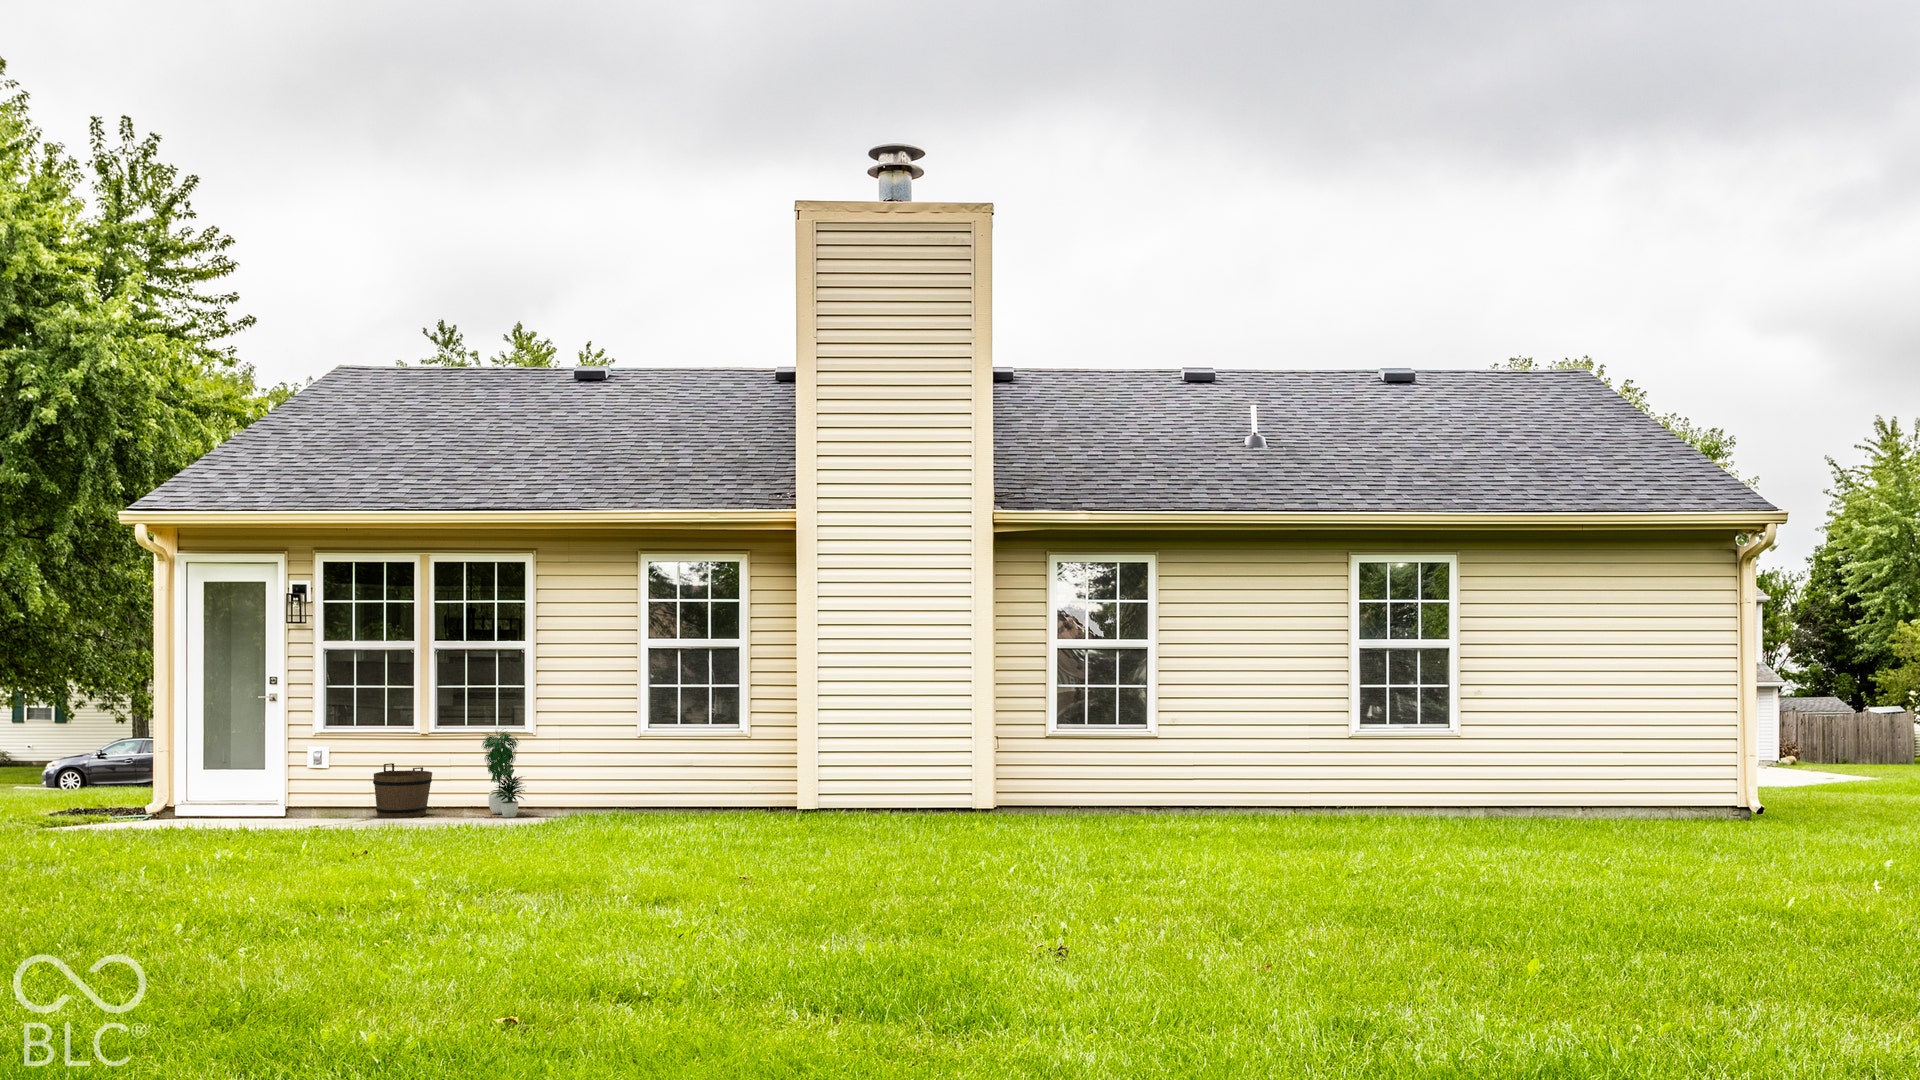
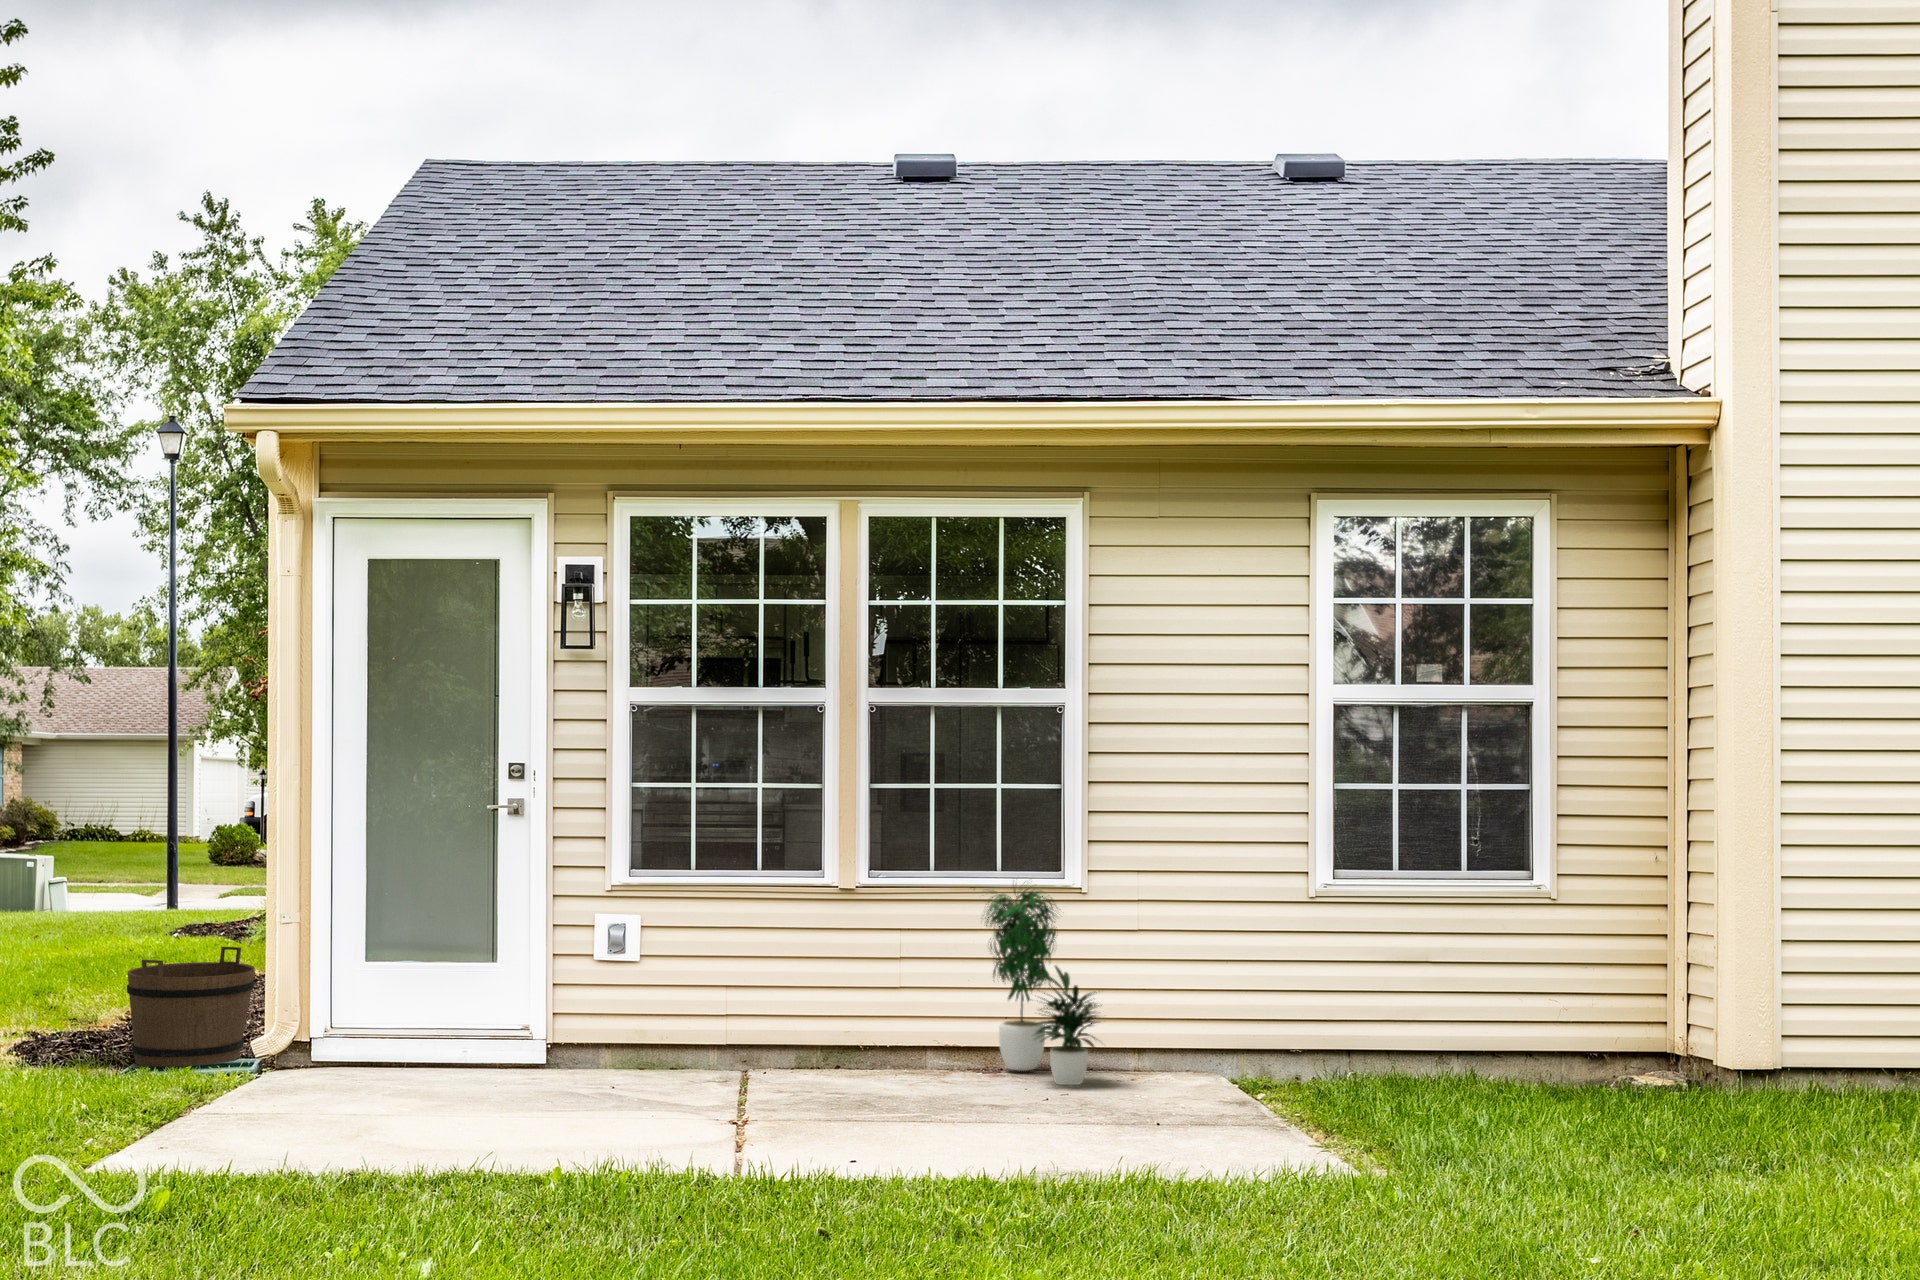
bucket: present [373,763,432,818] -> present [127,947,255,1067]

